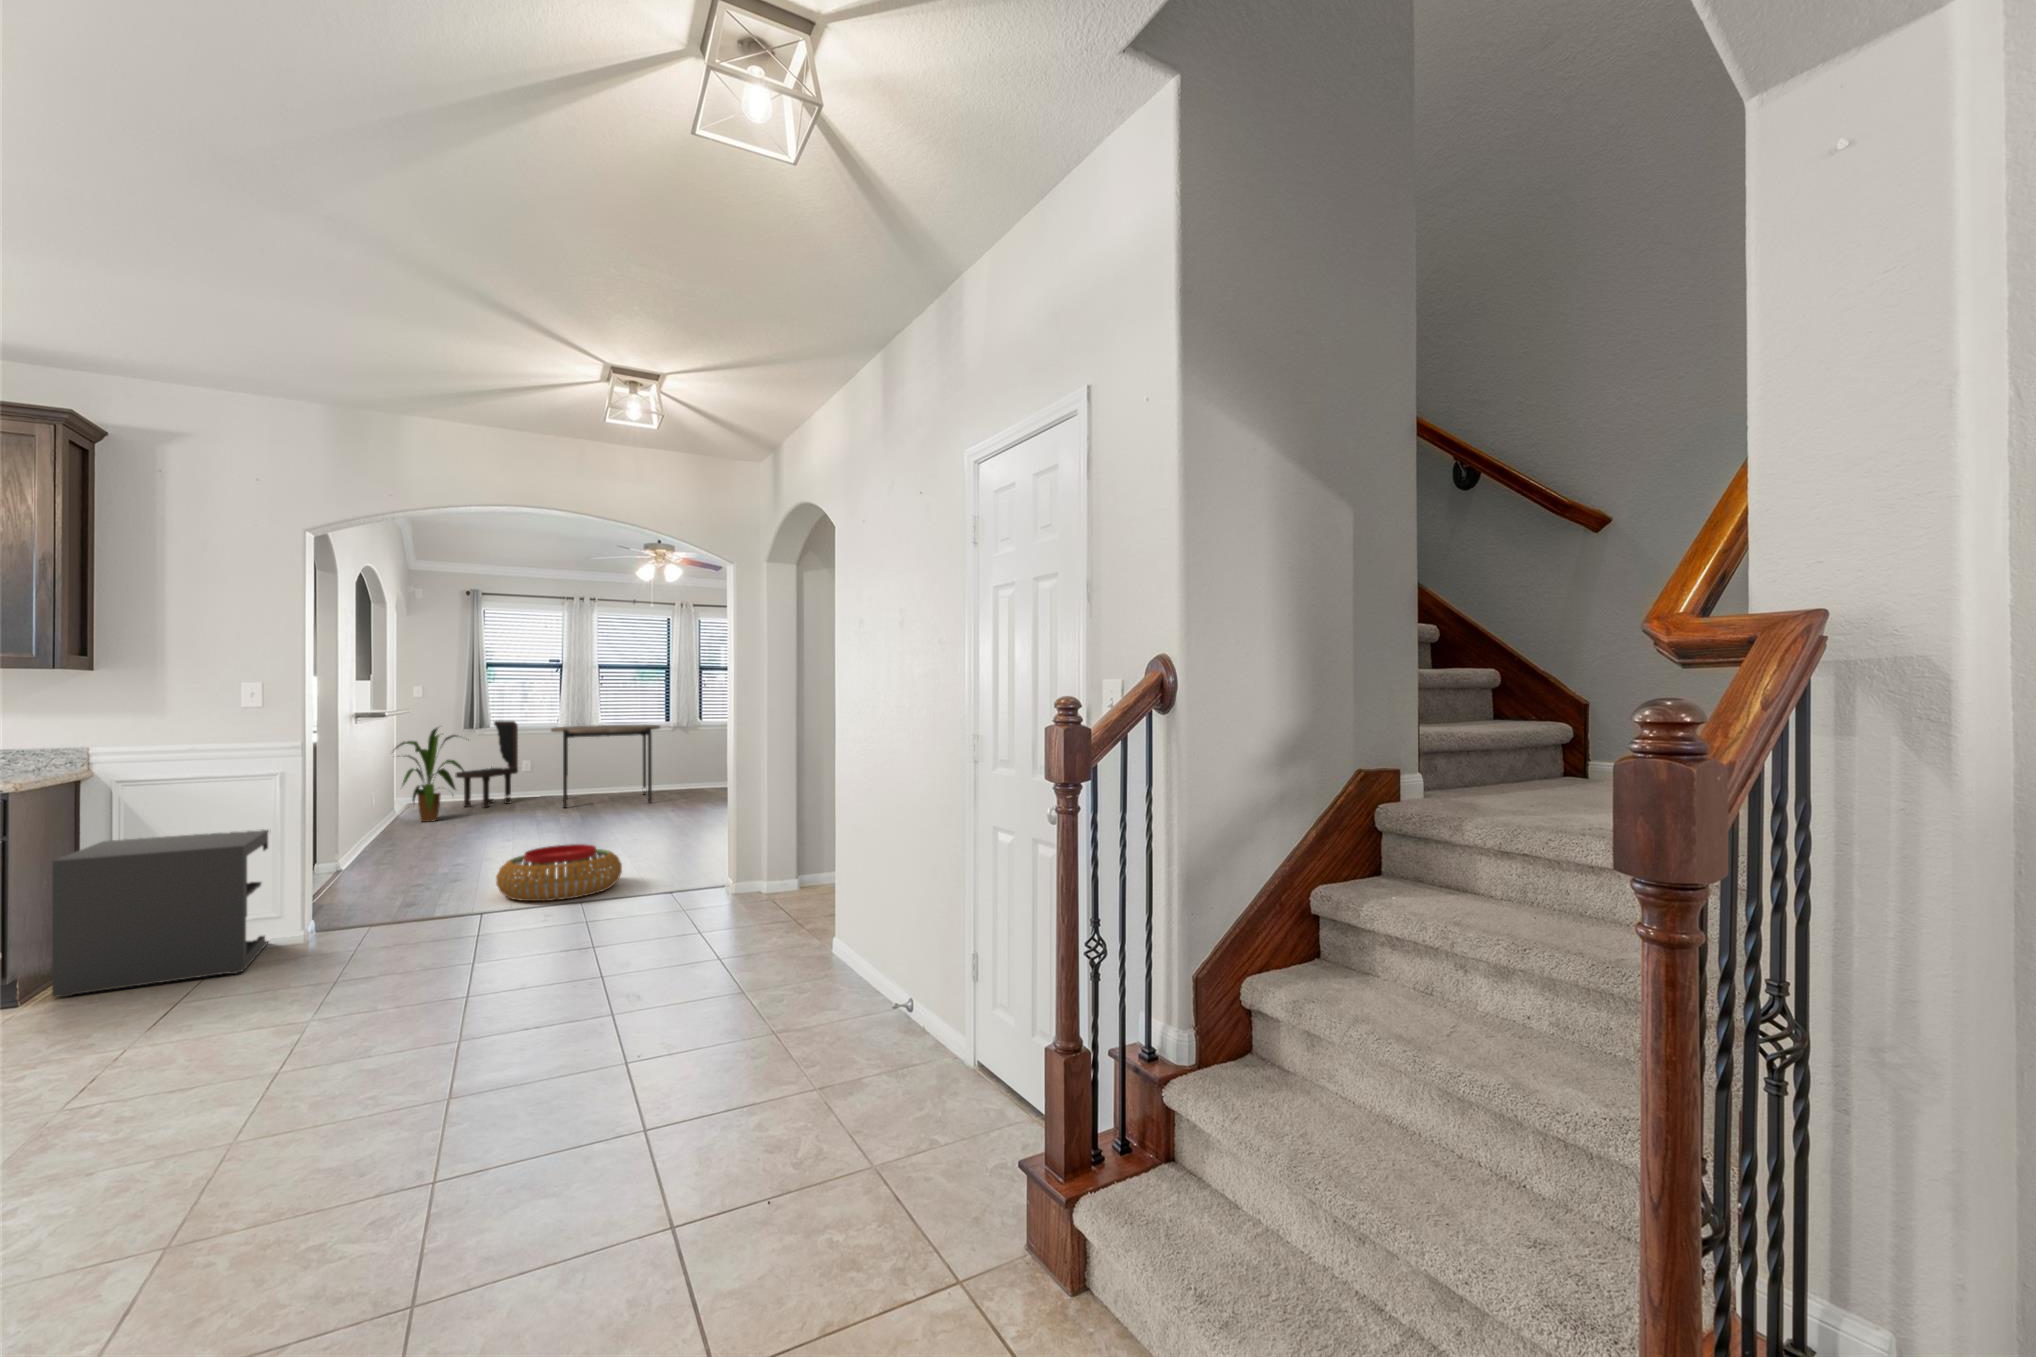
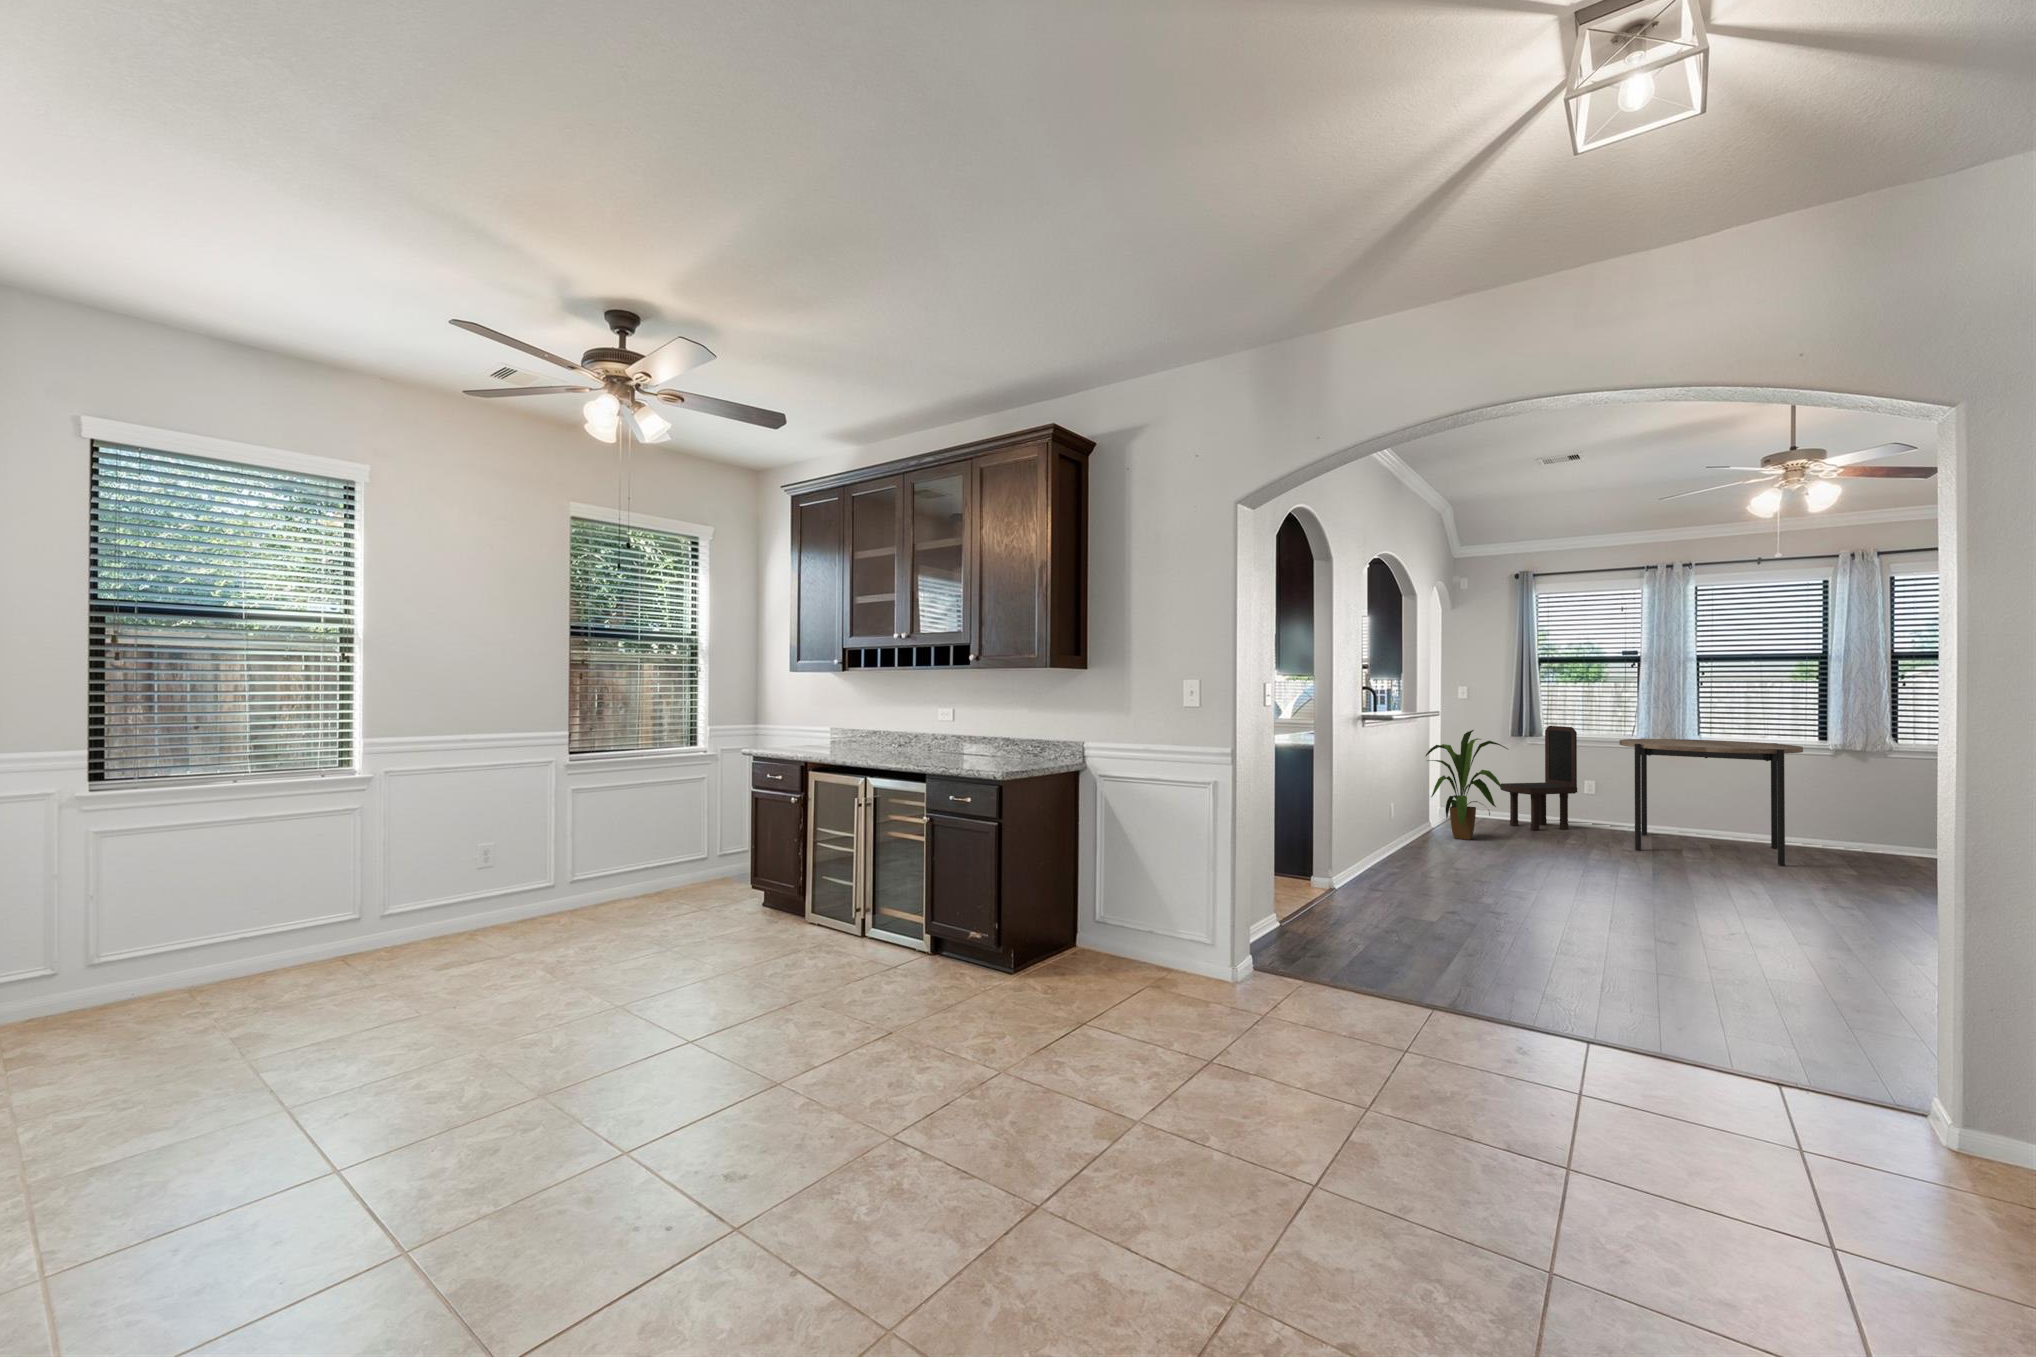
storage cabinet: present [52,830,269,997] -> none [1021,833,1206,1016]
pouf: present [496,844,622,901] -> none [1472,934,1687,1045]

